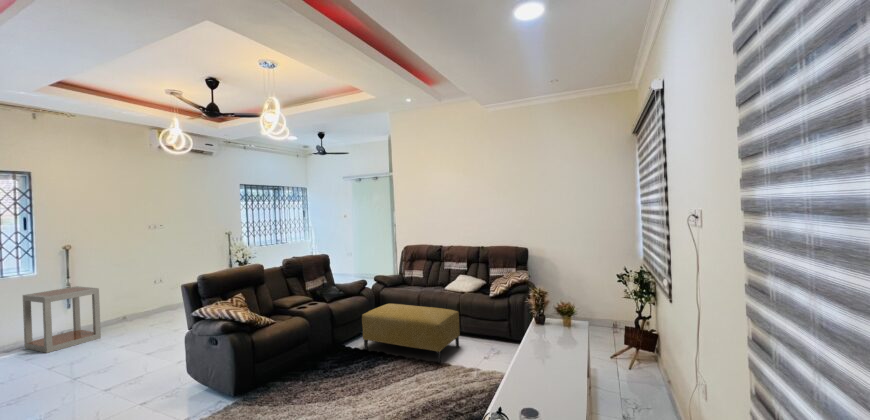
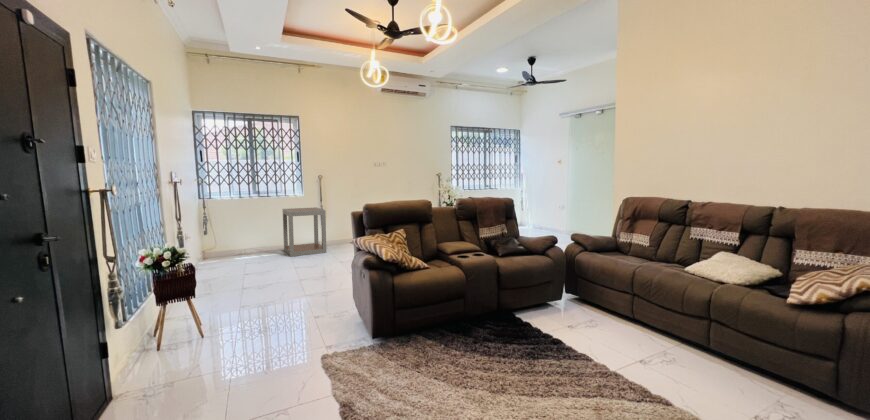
ottoman: present [362,304,460,363] -> none [535,274,705,391]

